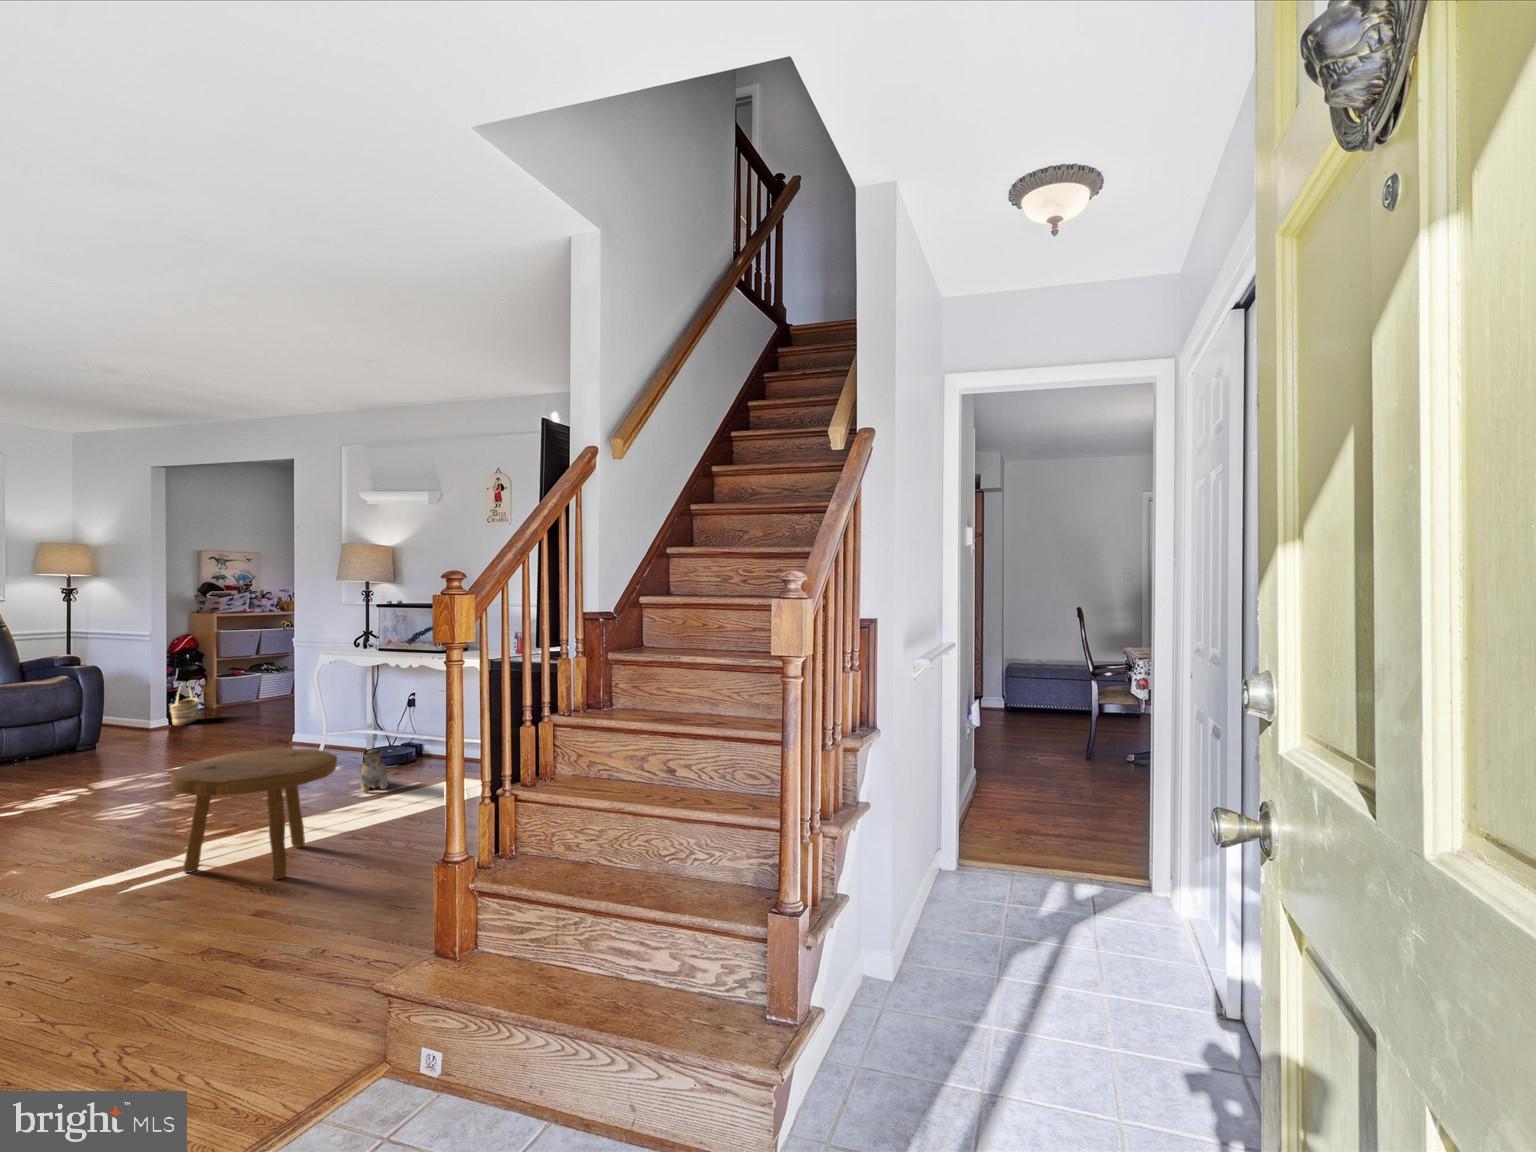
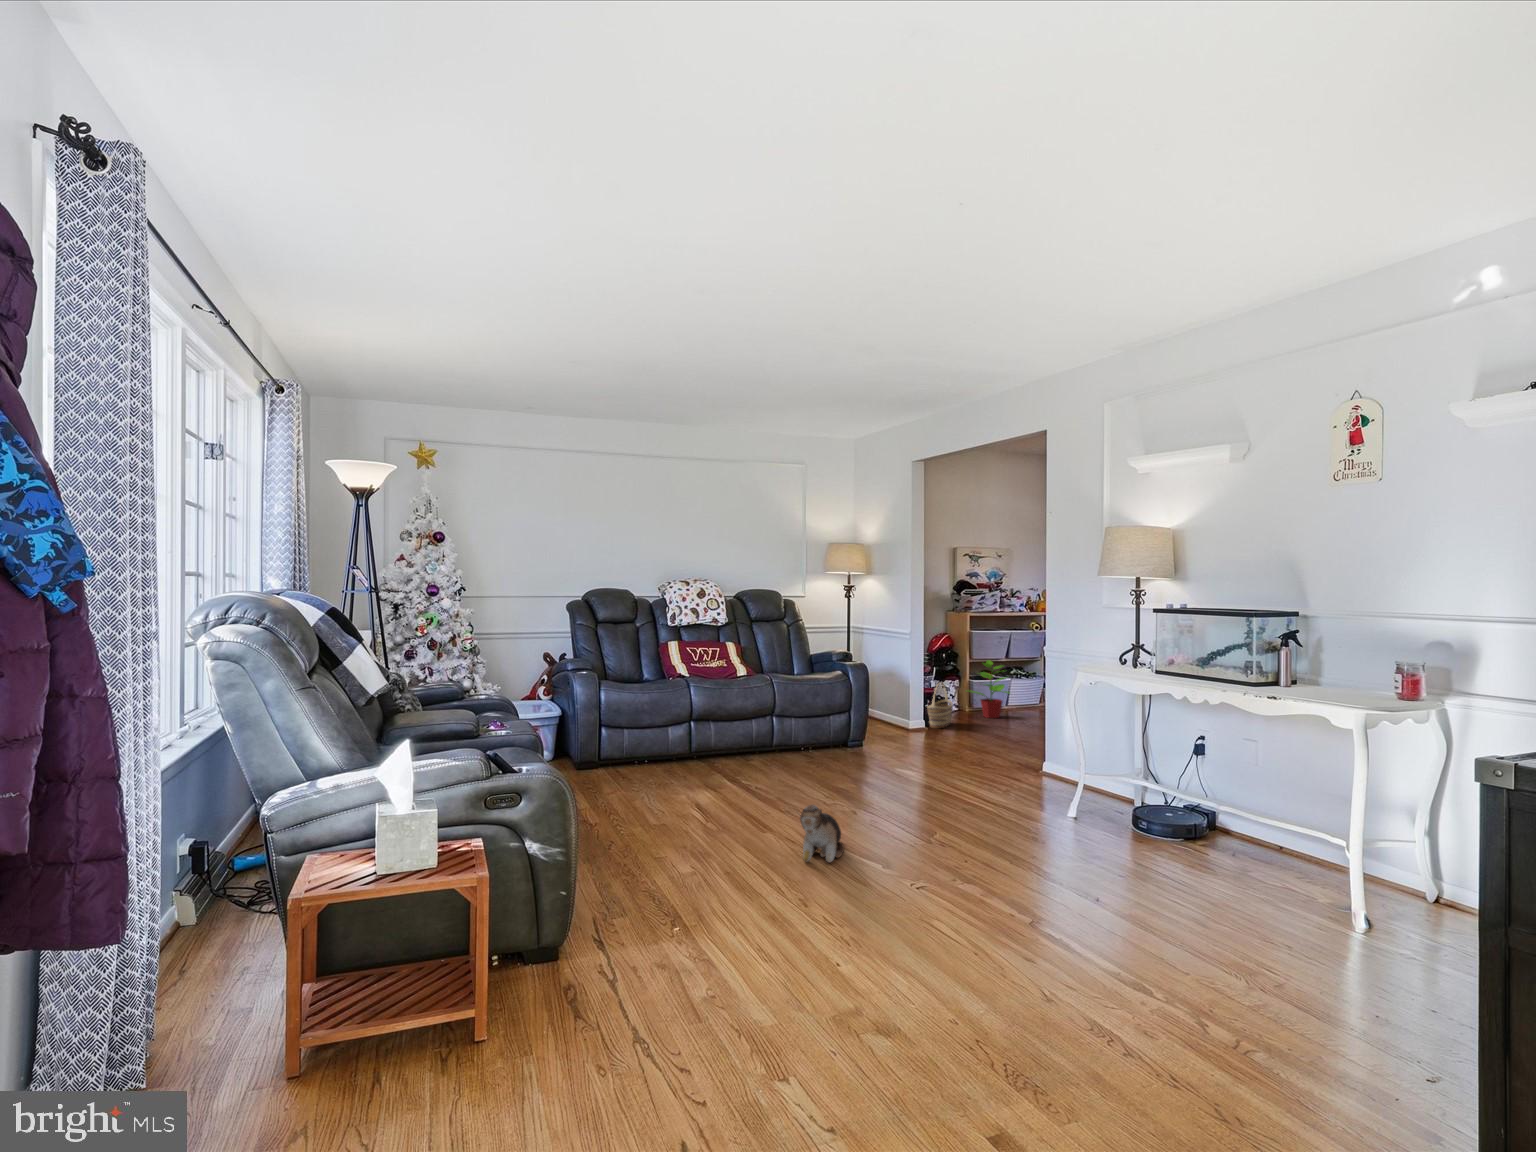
potted plant: none [211,655,261,711] -> present [968,660,1010,718]
footstool: present [170,749,337,880] -> none [895,820,1124,1066]
plush toy: present [360,749,388,792] -> present [800,805,844,862]

